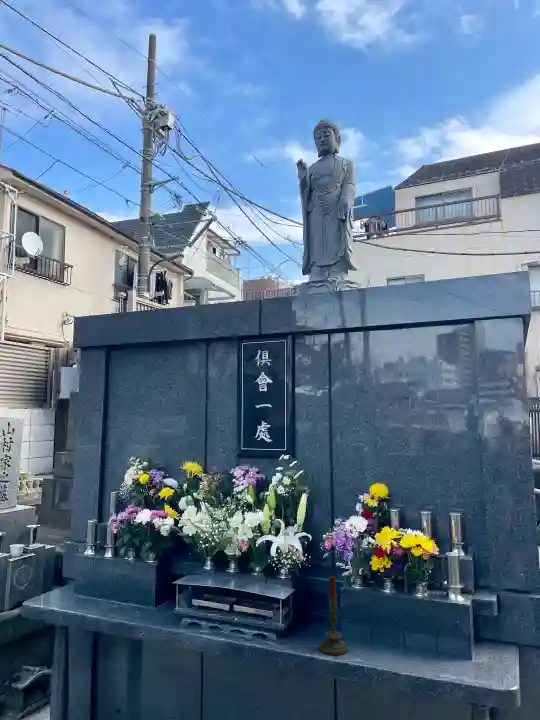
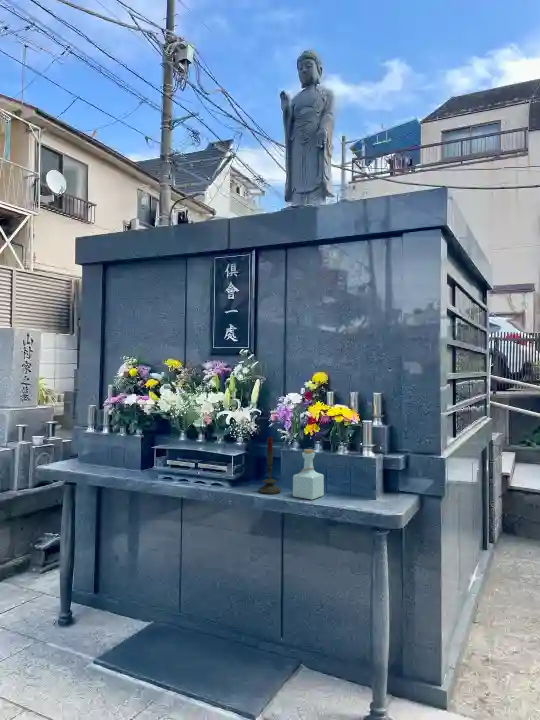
bottle: none [367,593,406,666] -> present [293,449,324,500]

